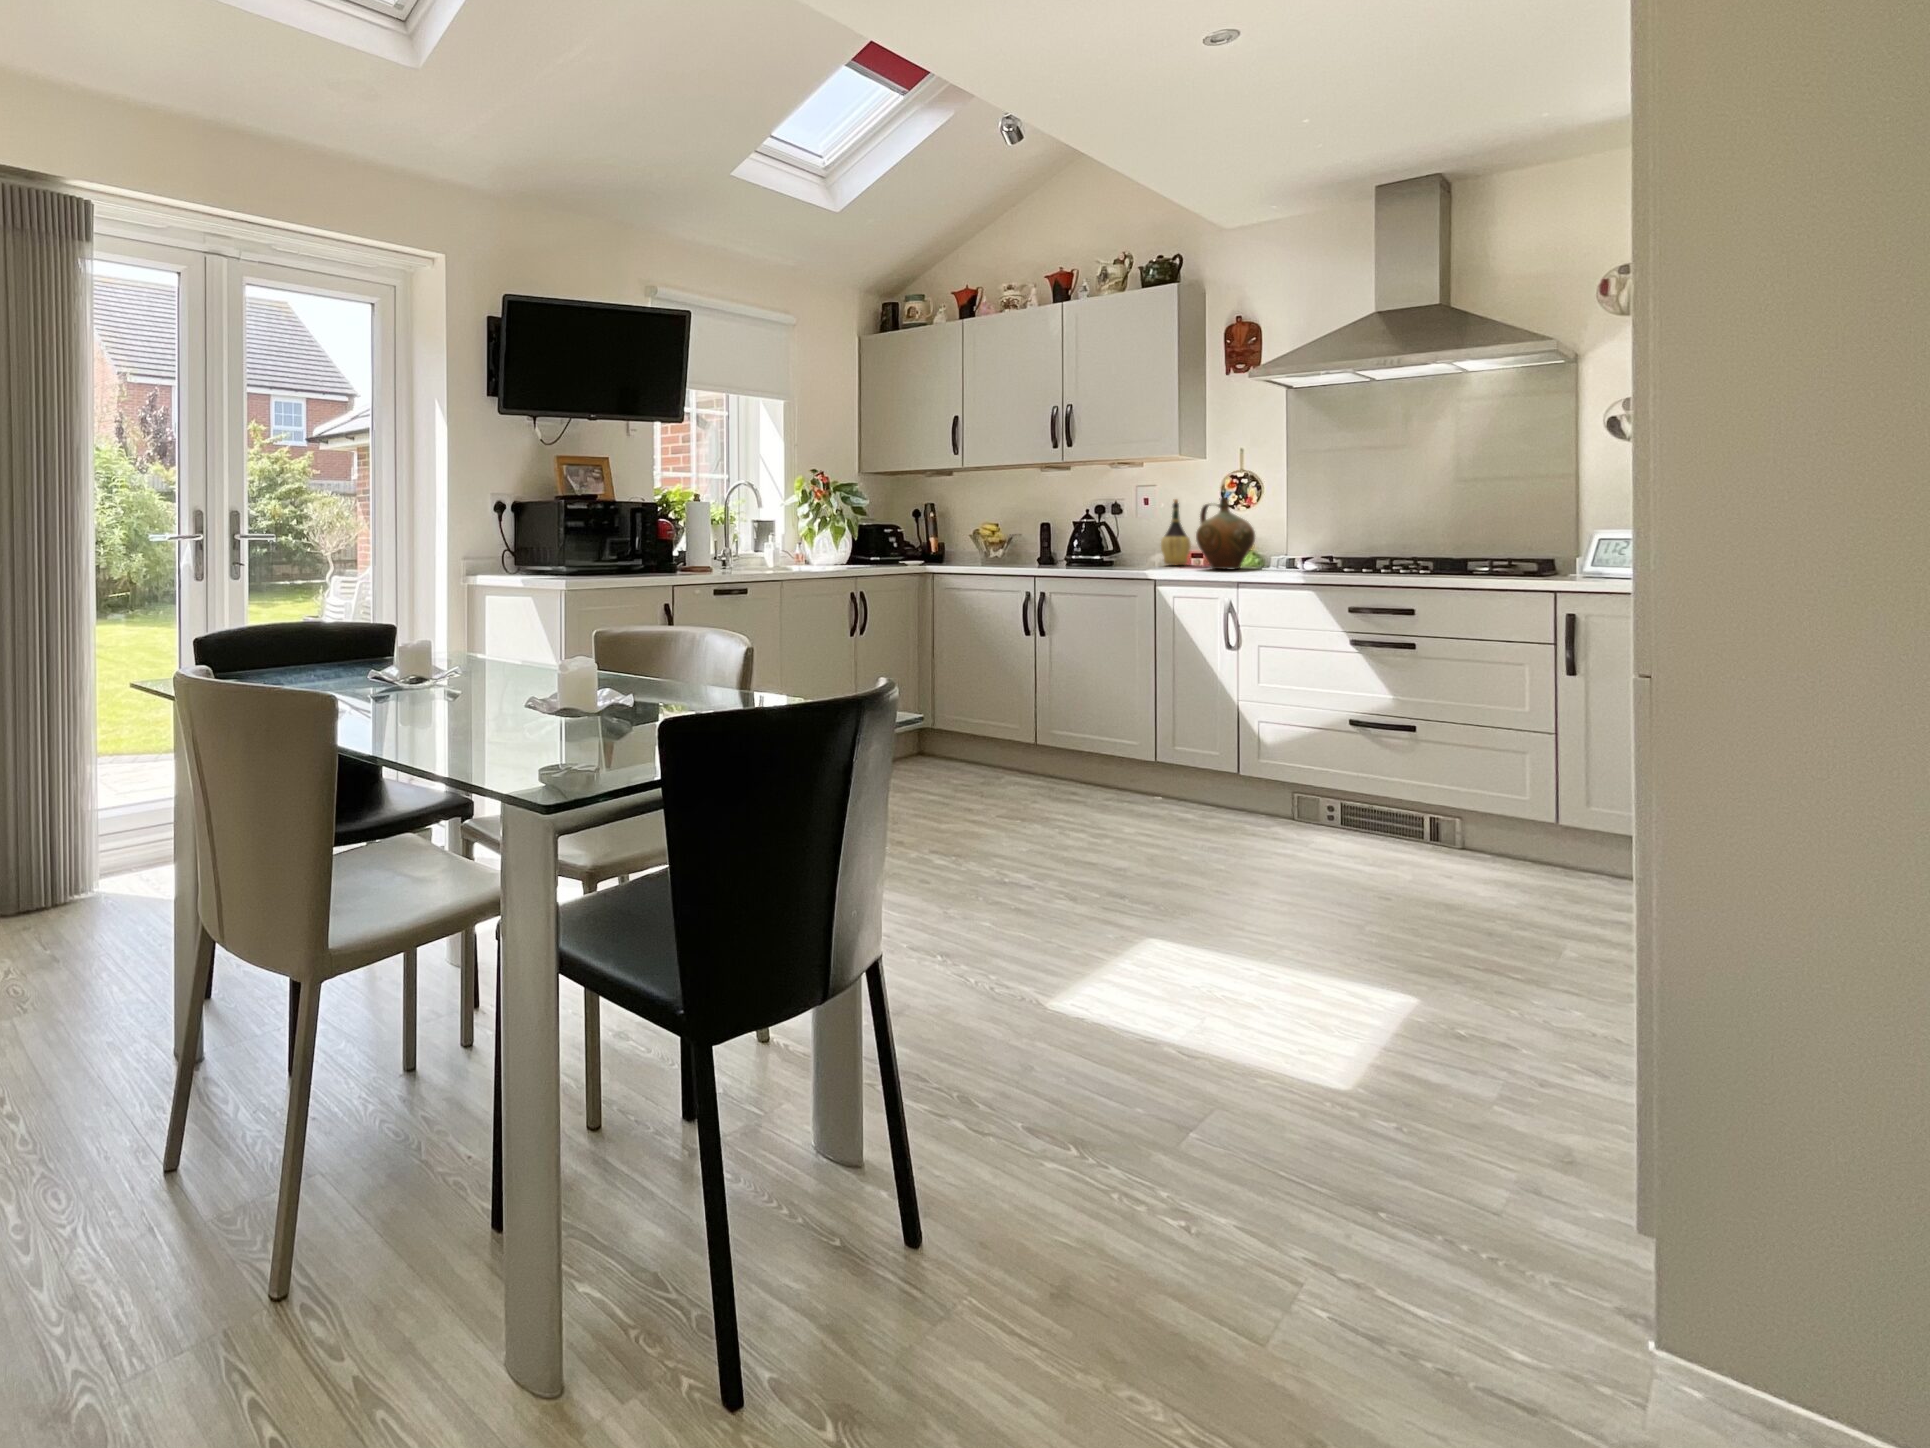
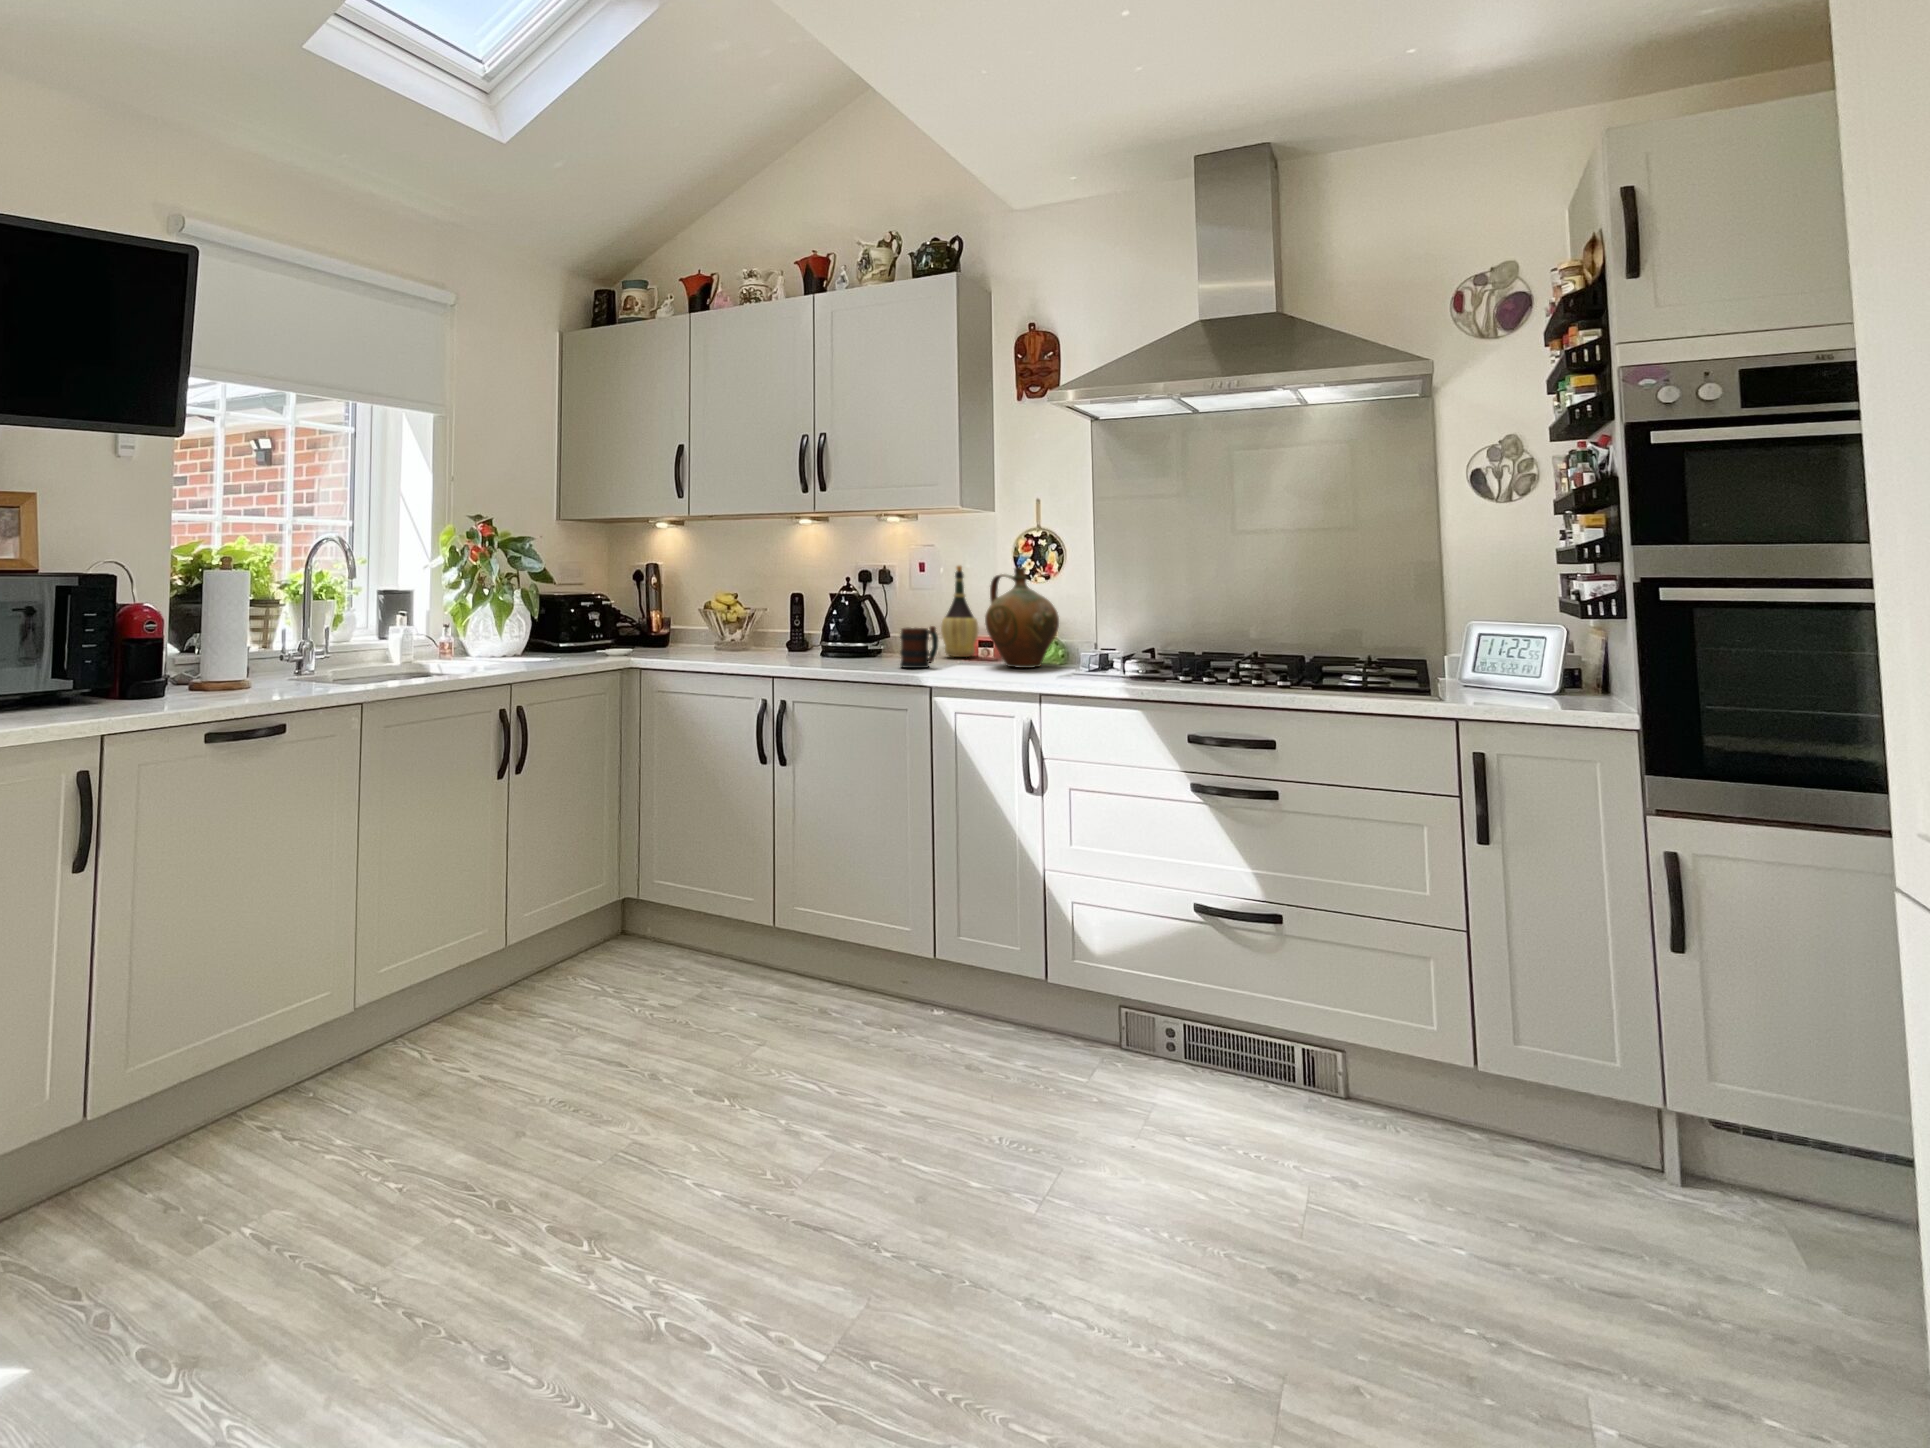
mug: none [1129,541,1159,570] -> present [900,626,938,668]

